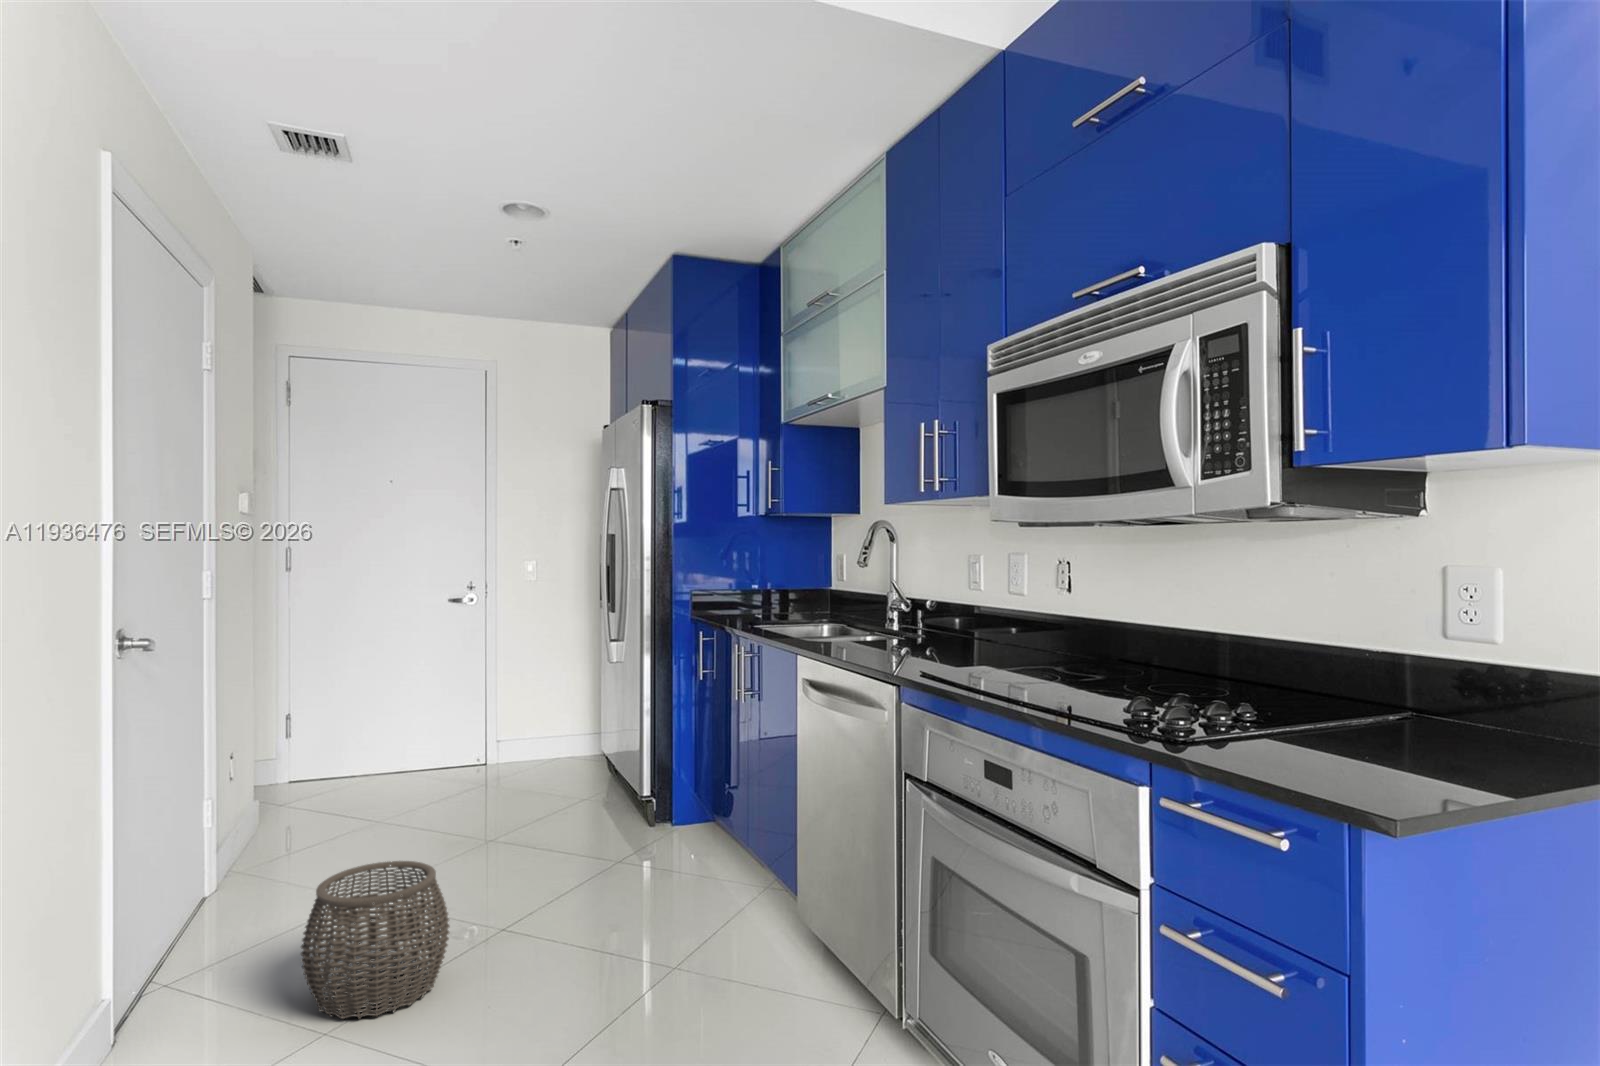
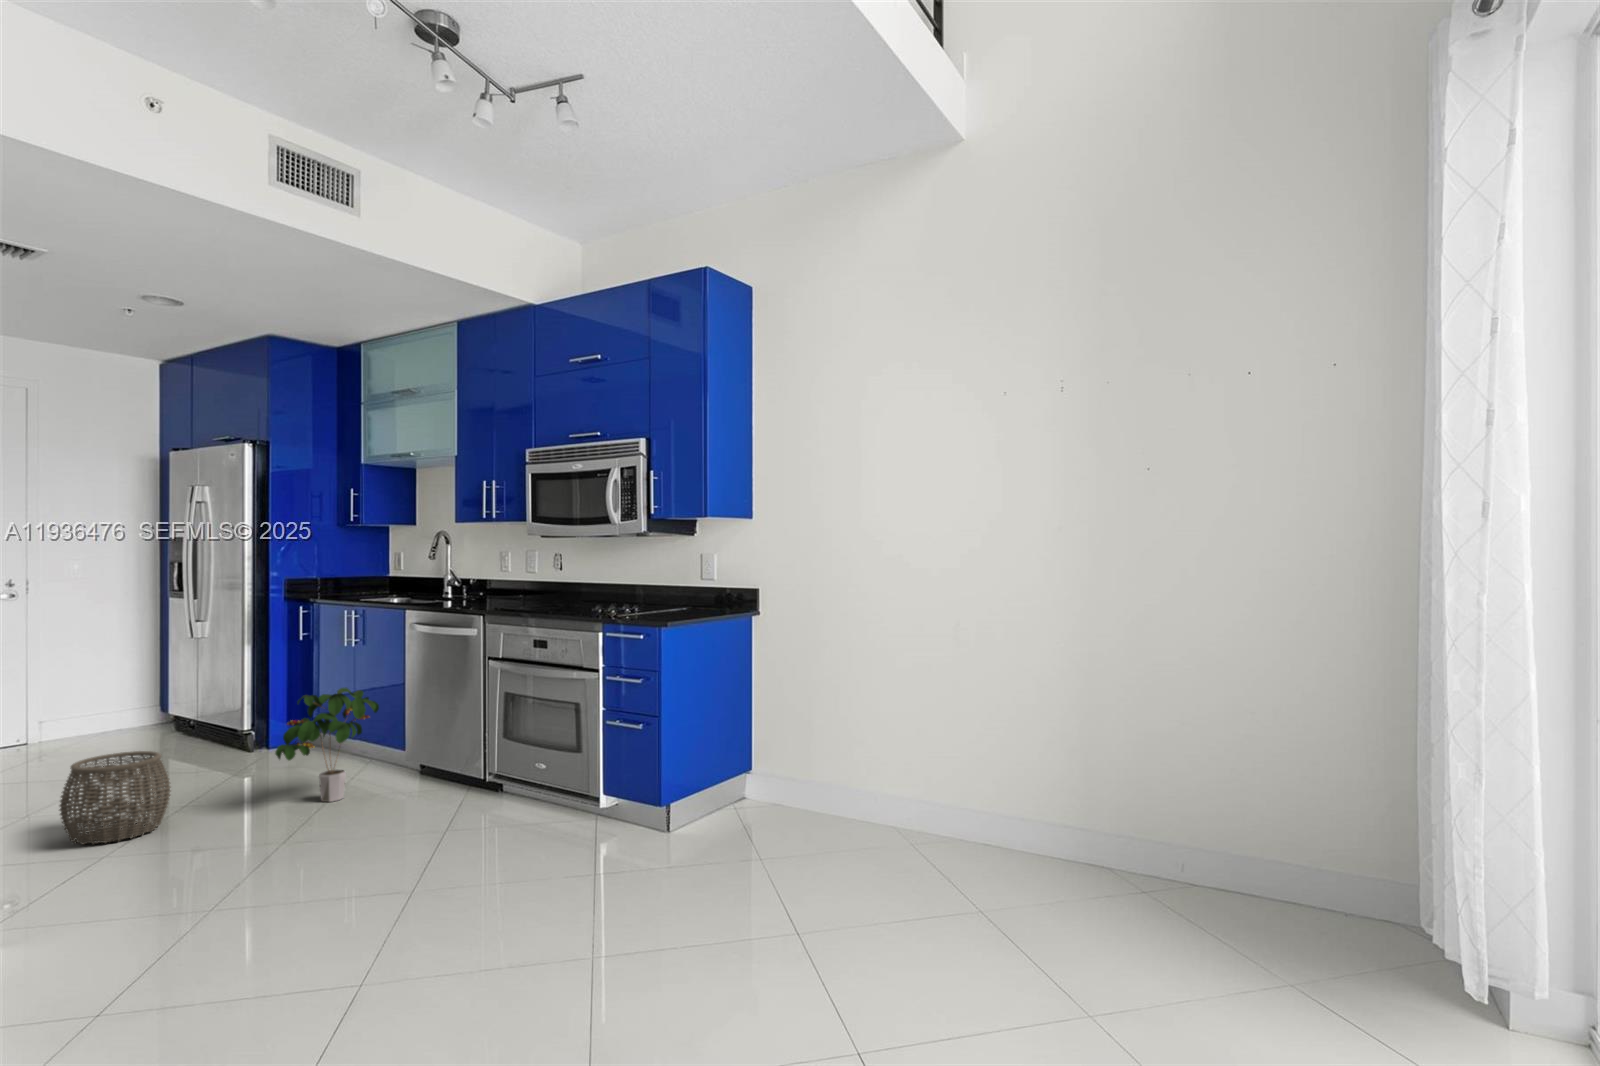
potted plant: none [576,792,750,996] -> present [275,687,379,802]

